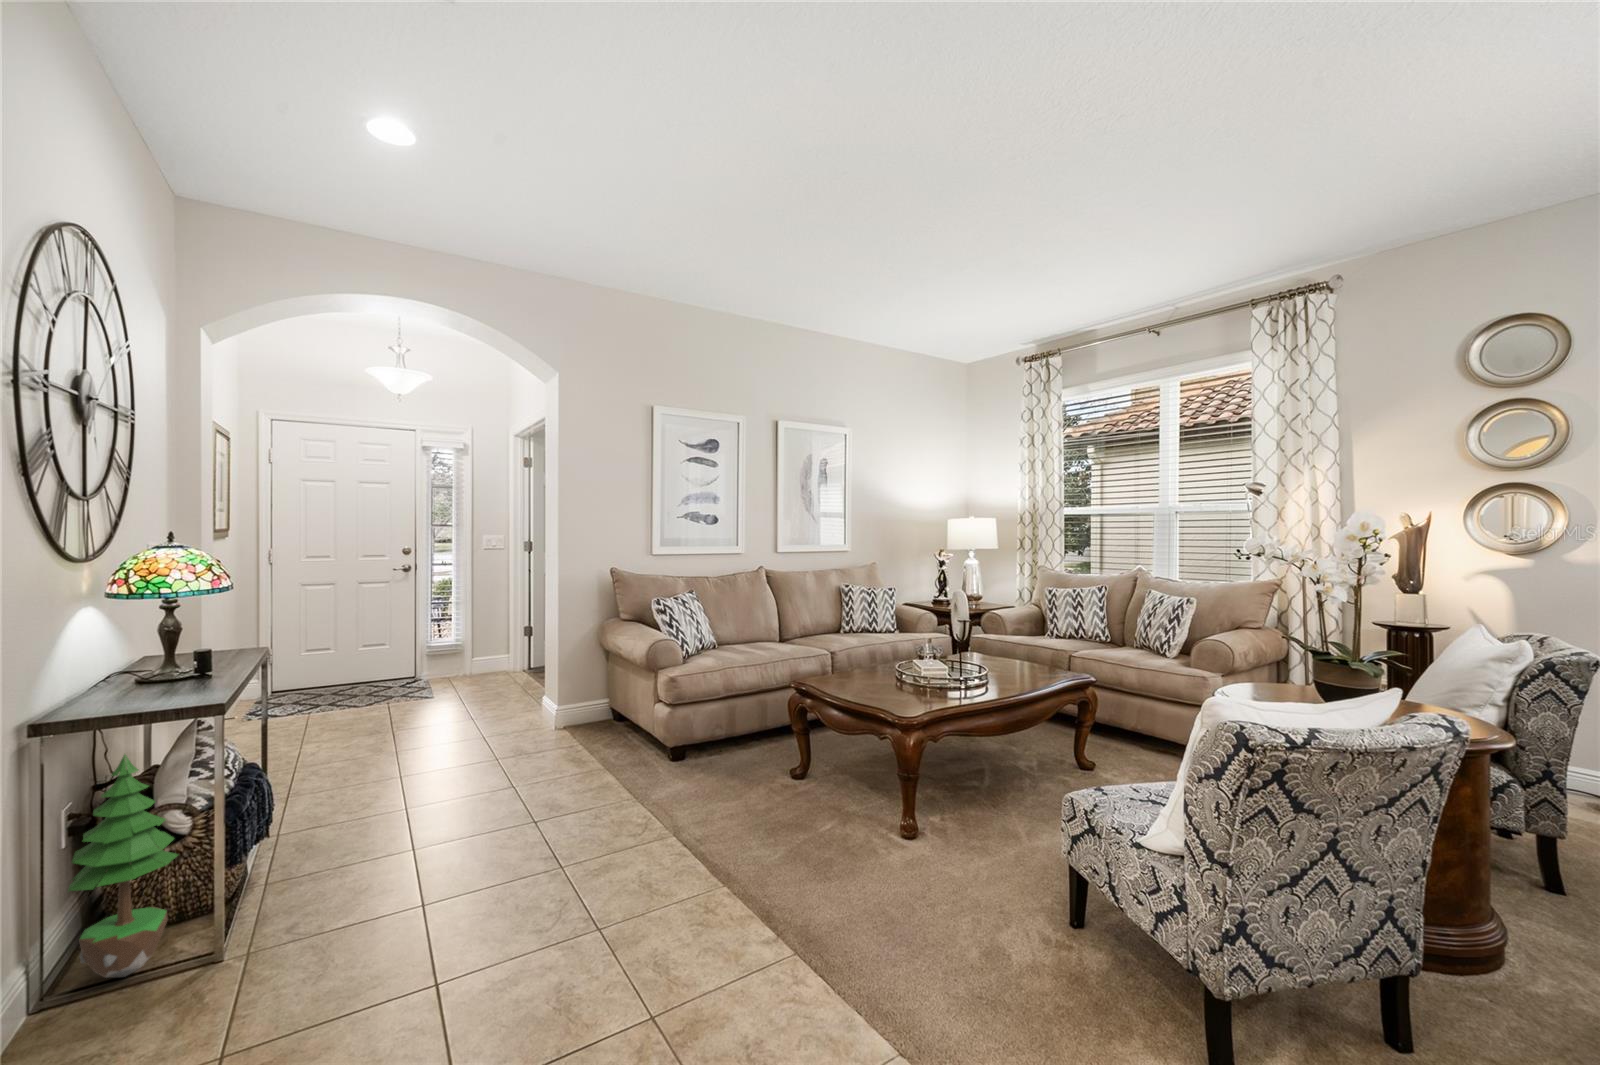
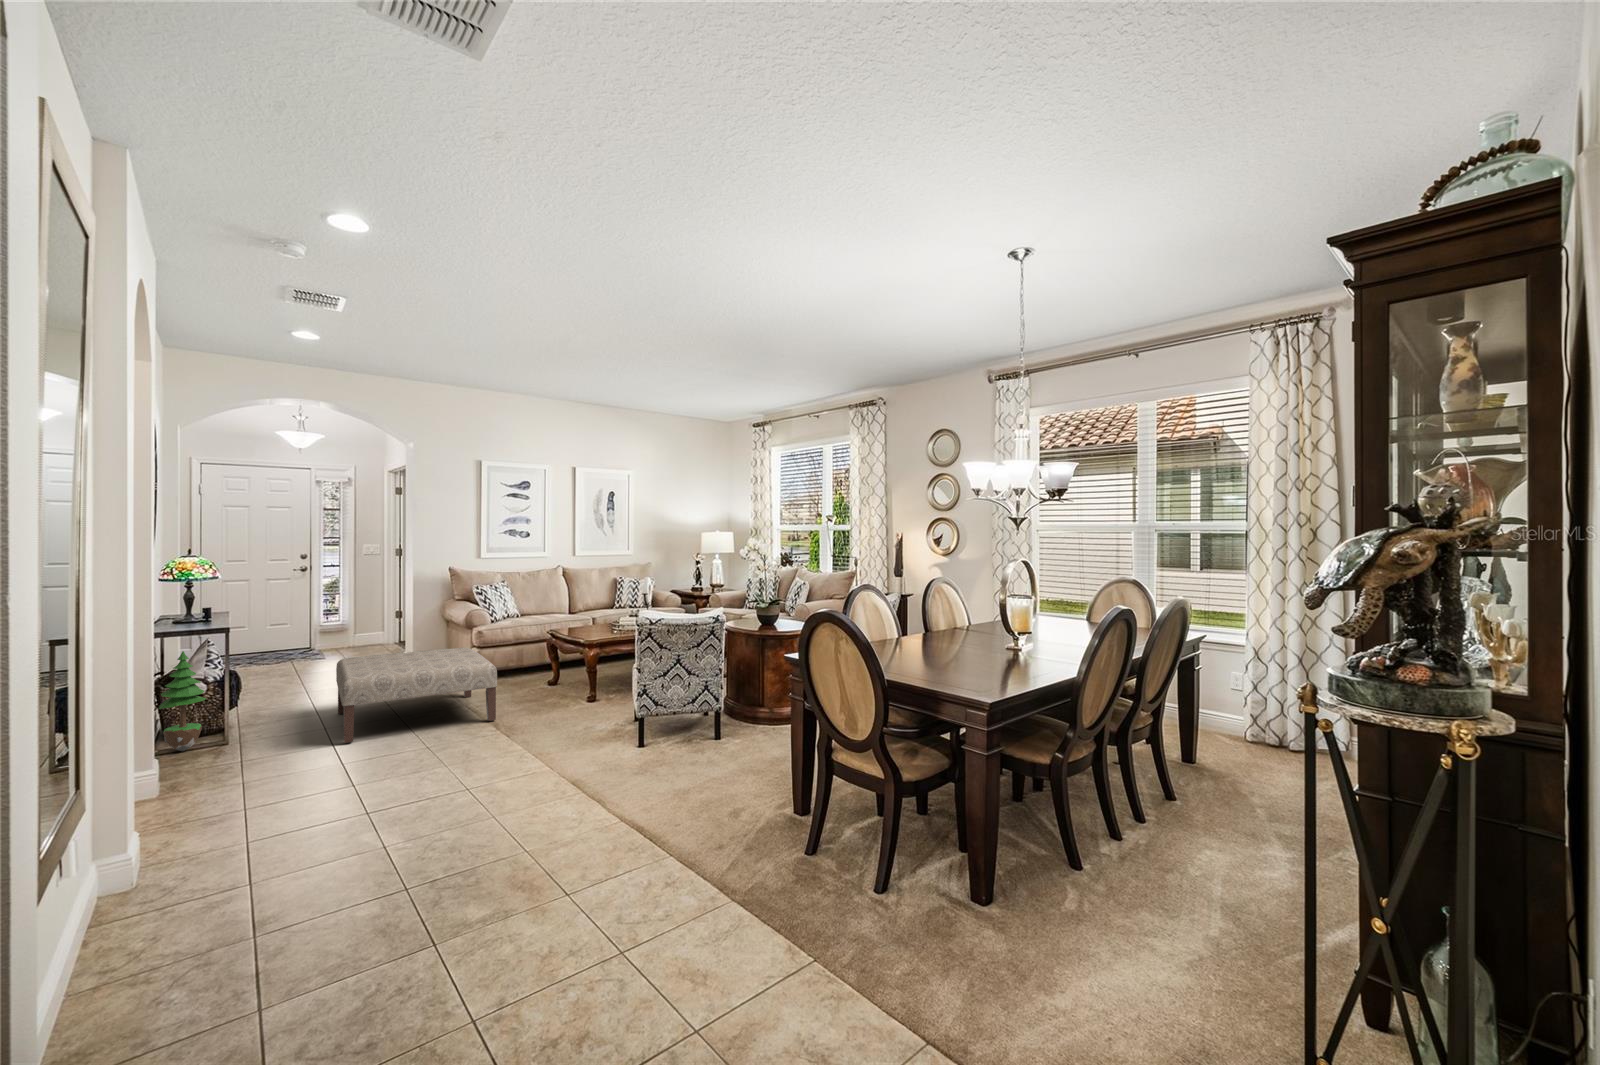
ottoman: none [444,715,750,971] -> present [336,648,497,743]

